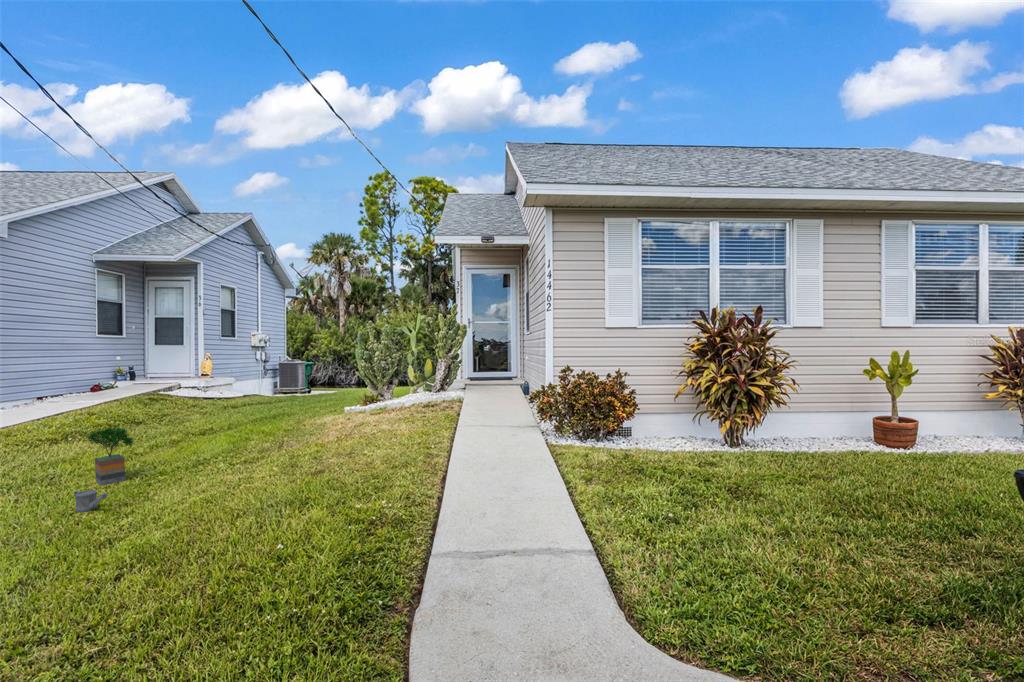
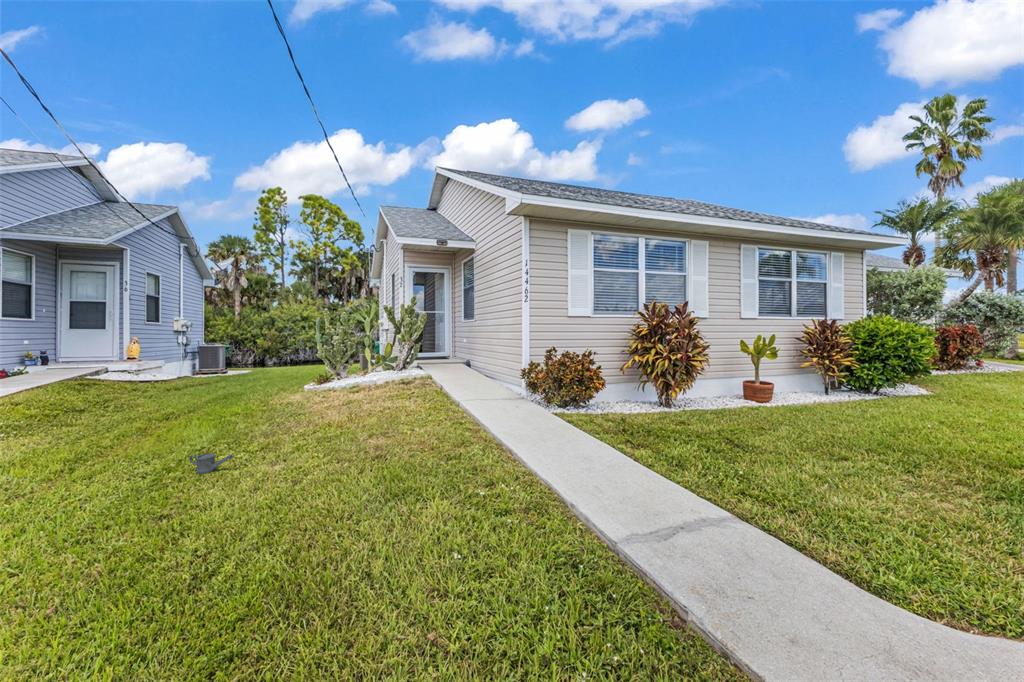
potted tree: present [87,427,133,486] -> none [161,399,211,453]

